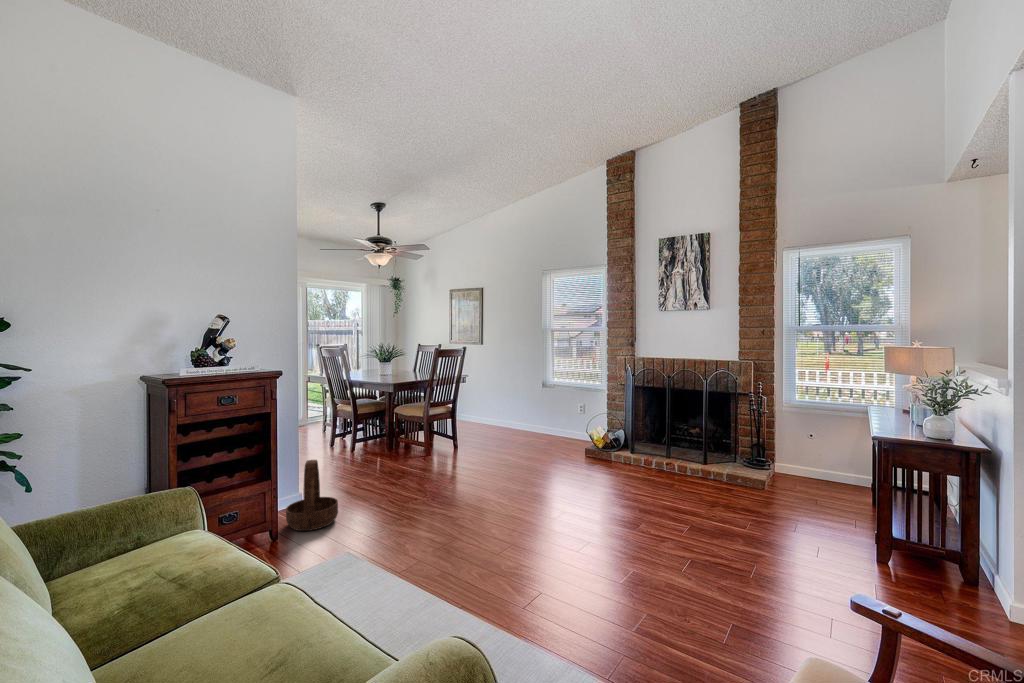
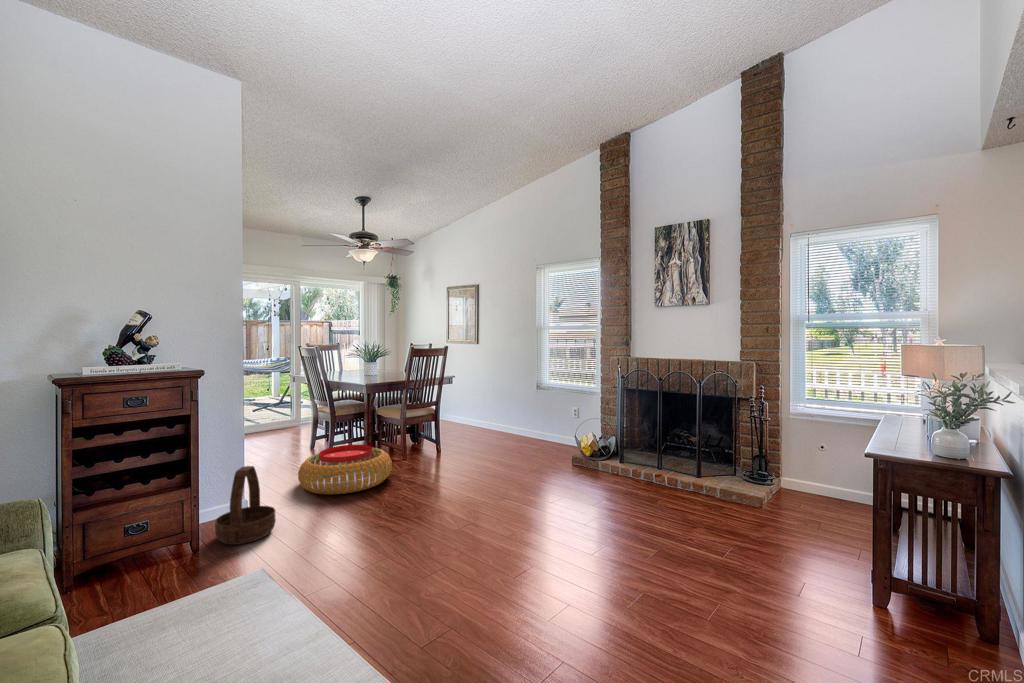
pouf: none [338,441,424,488] -> present [298,444,392,495]

